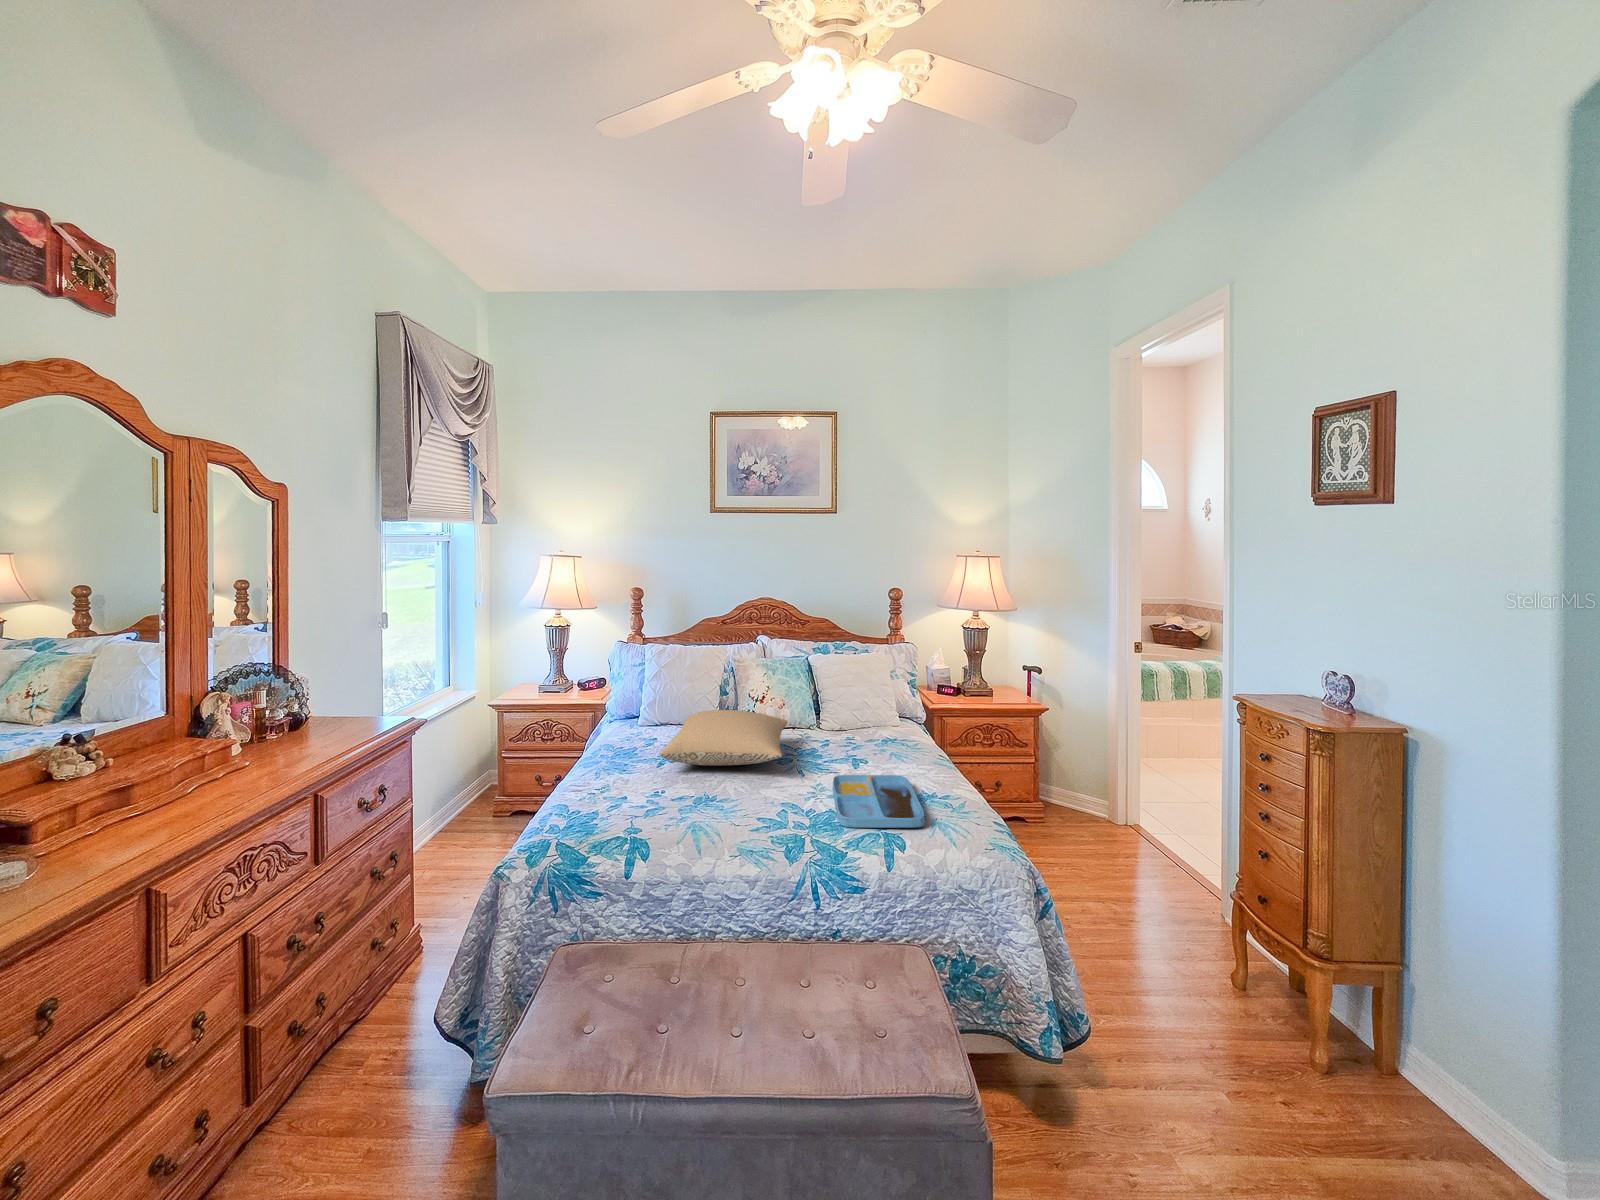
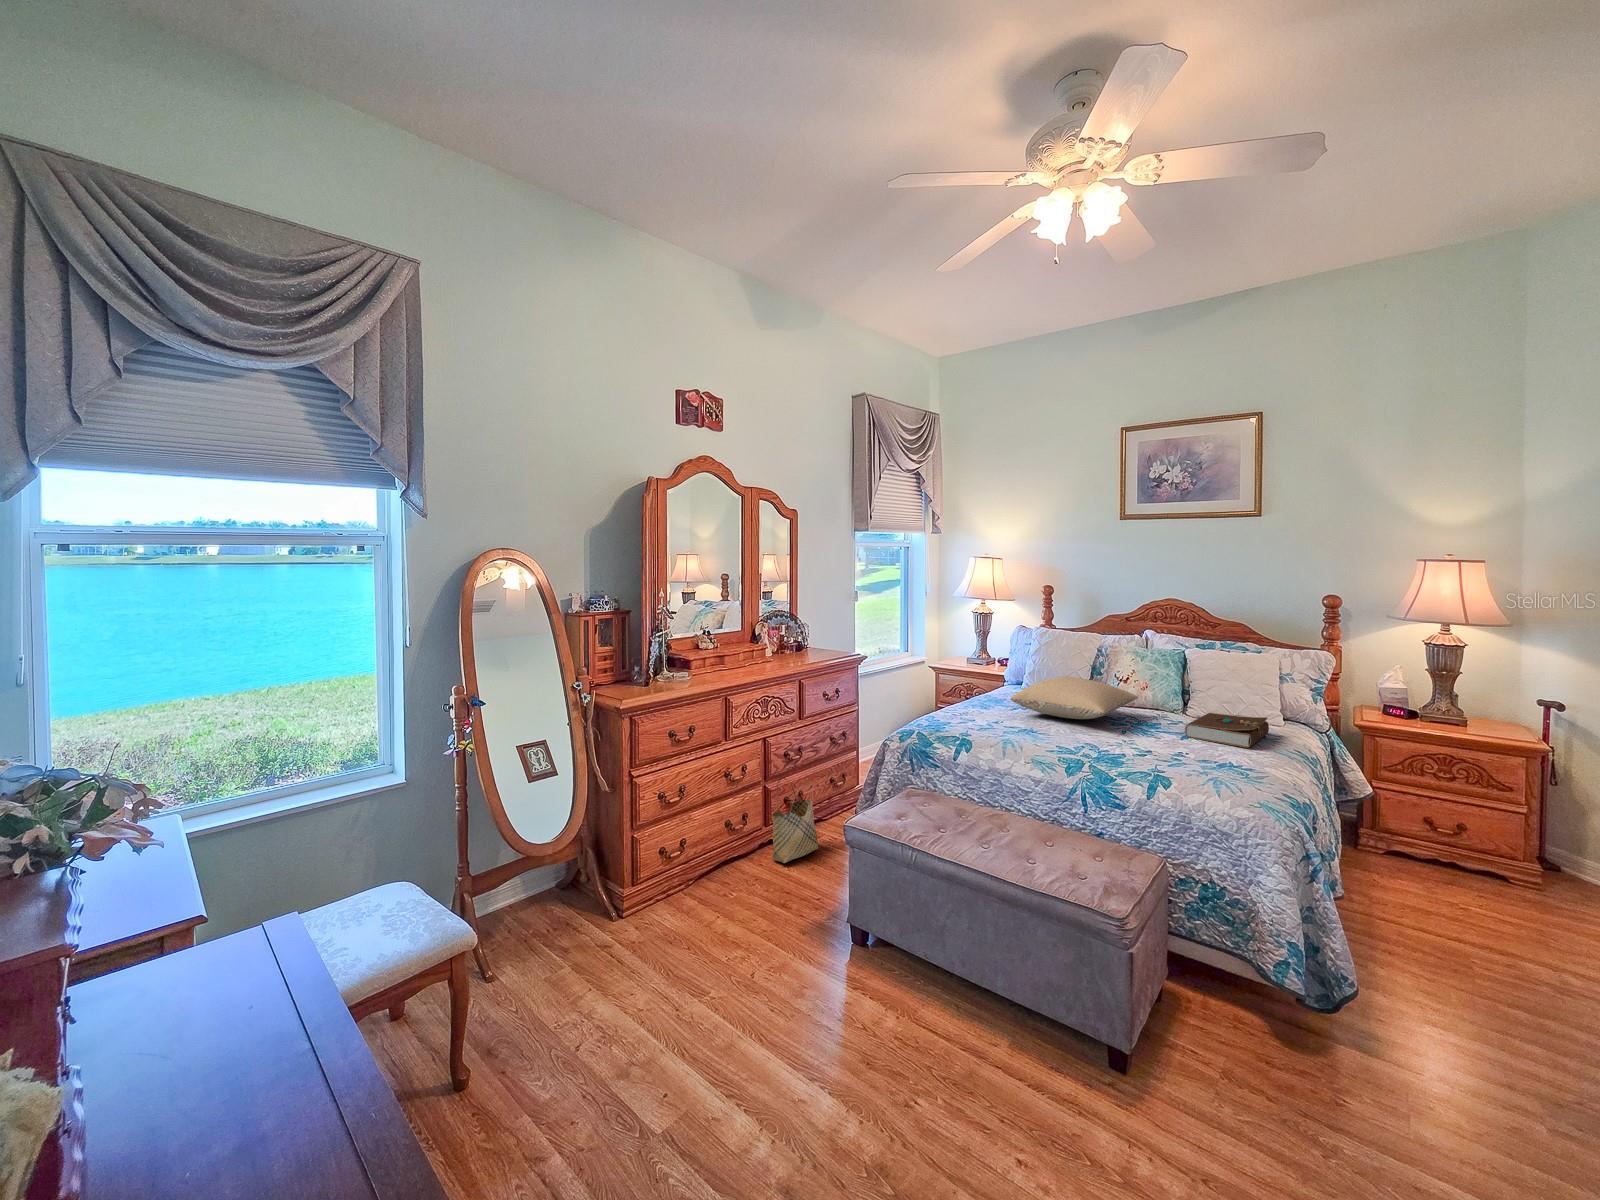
book: none [848,724,912,765] -> present [1185,713,1269,748]
tray: present [833,775,925,828] -> none [1126,738,1224,778]
woven basket: none [266,984,368,1159] -> present [772,777,818,863]

